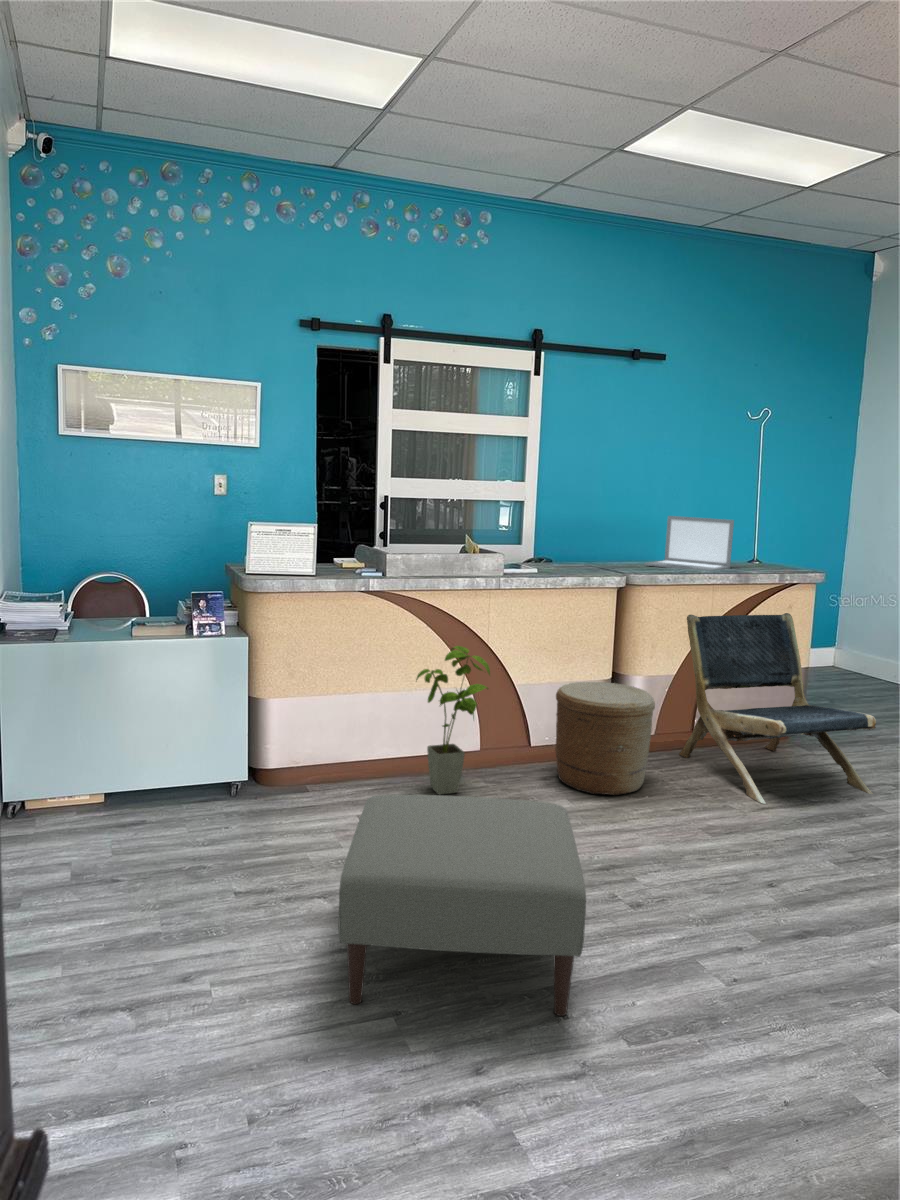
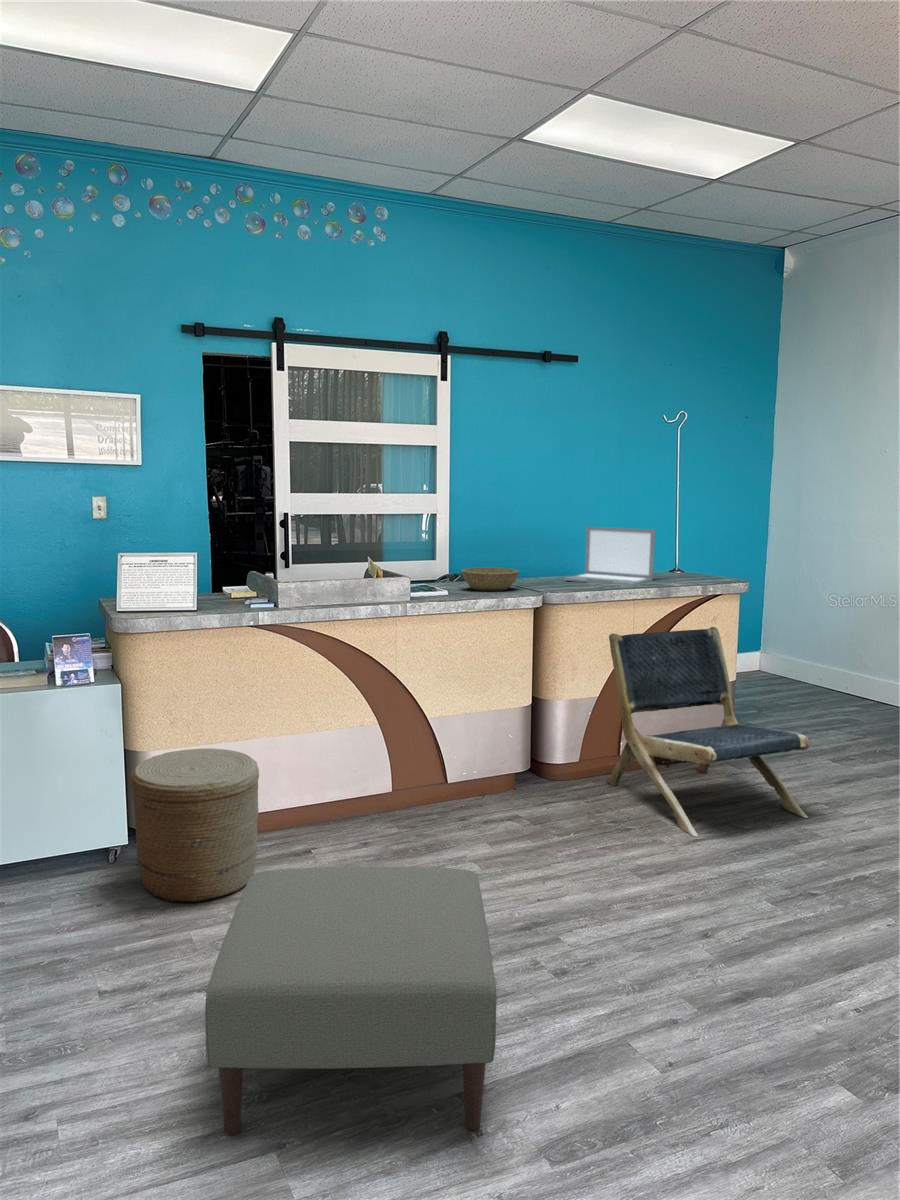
bowl: none [550,549,604,571] -> present [461,567,519,591]
house plant: present [416,646,490,795] -> none [315,683,397,848]
woven basket: present [555,682,655,795] -> present [130,748,259,902]

